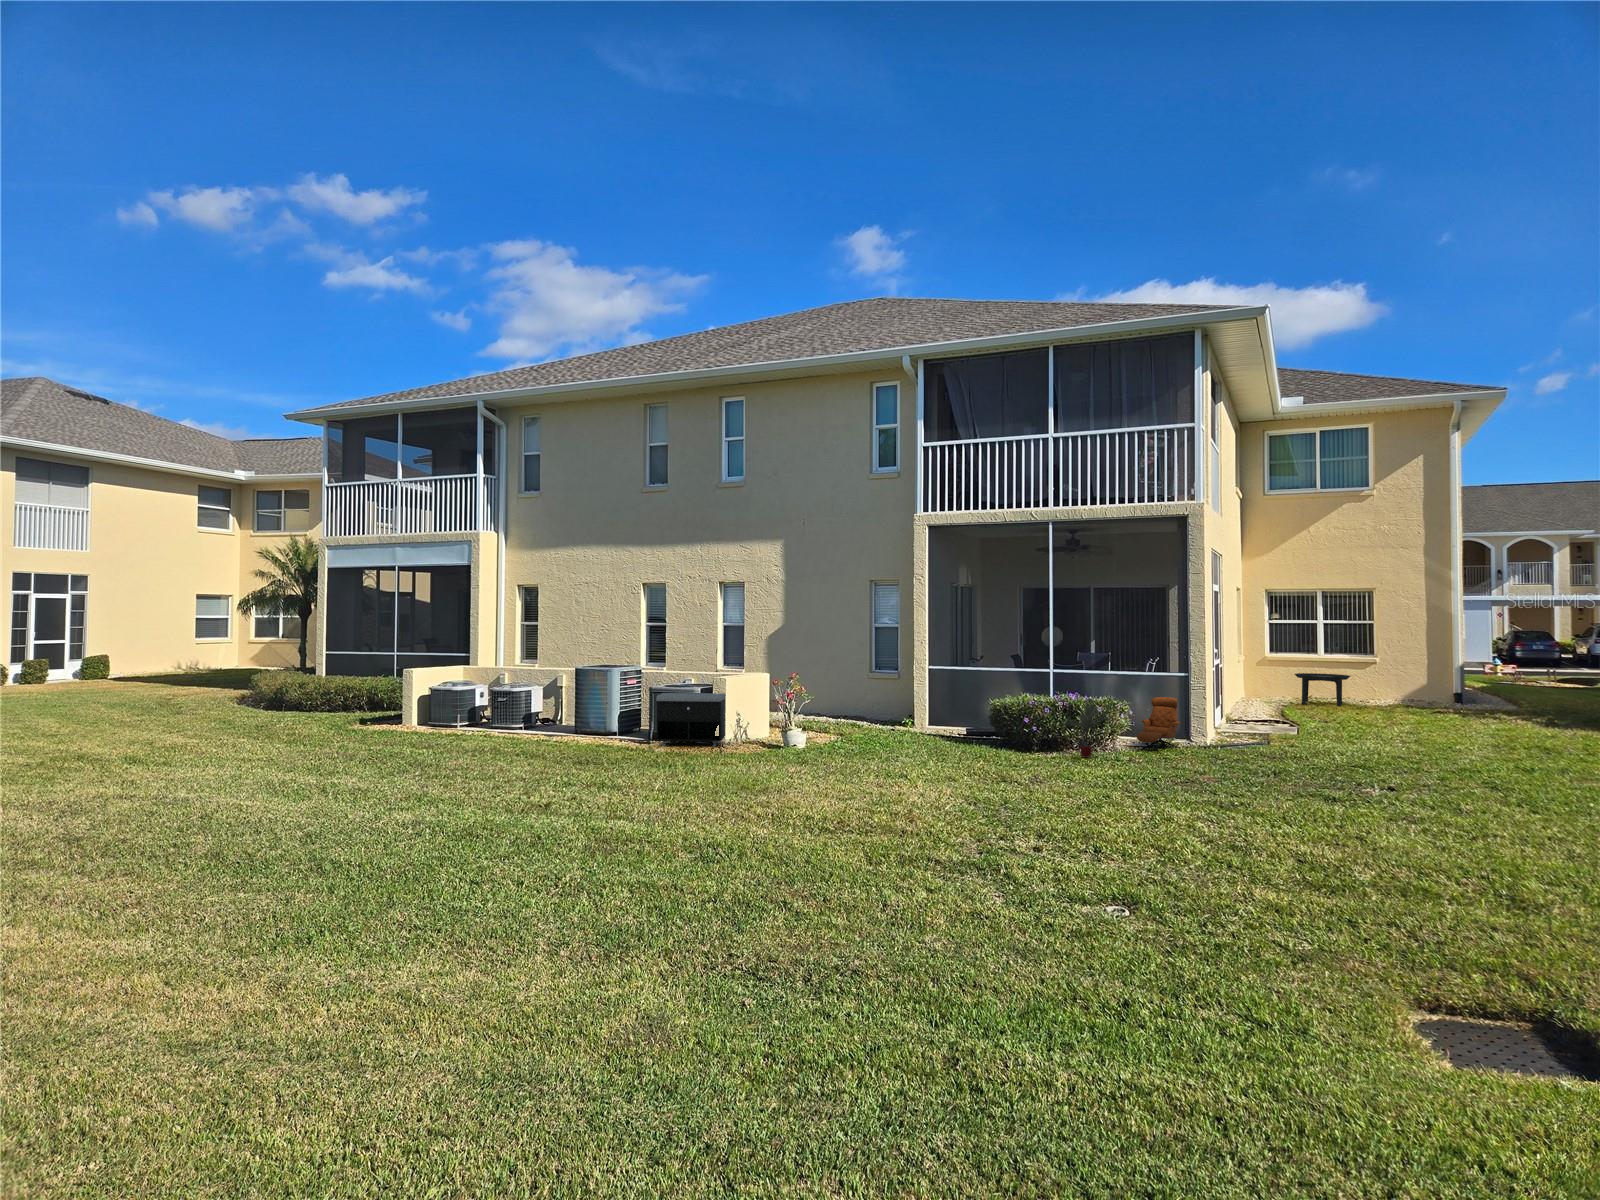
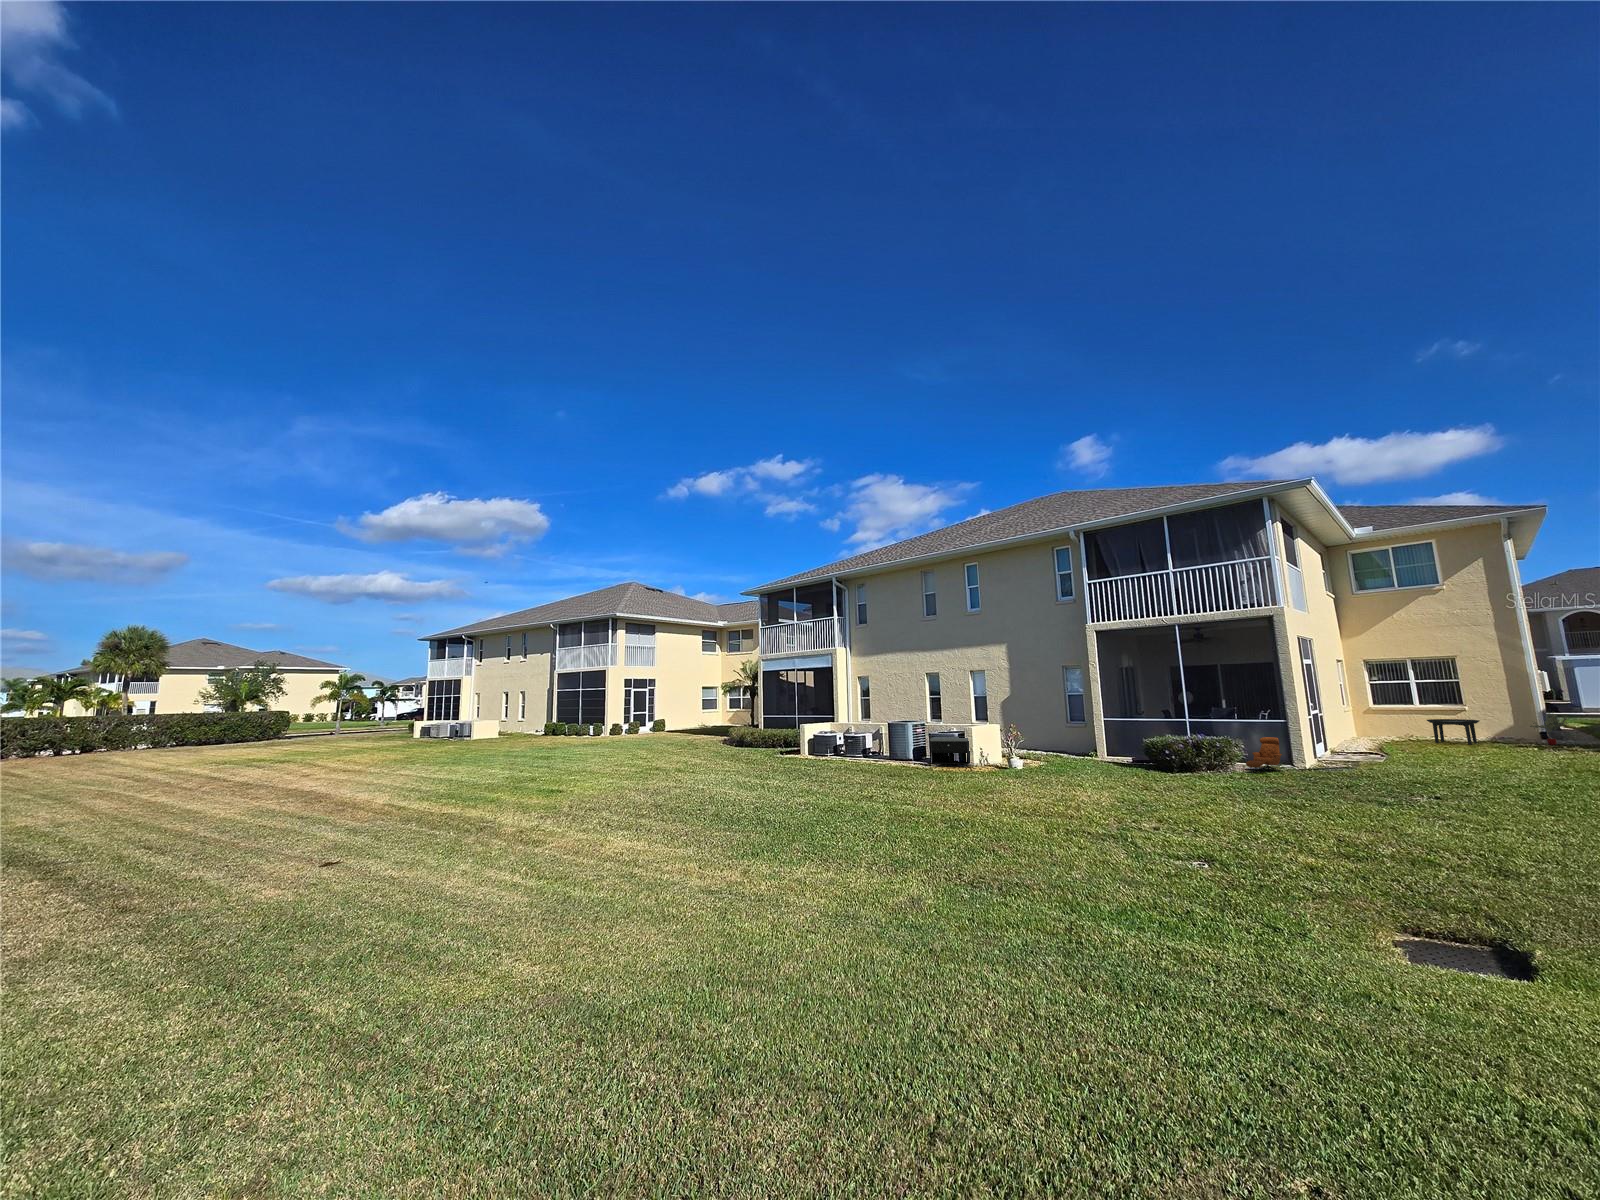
potted tree: present [1062,697,1110,758] -> present [1530,712,1567,745]

